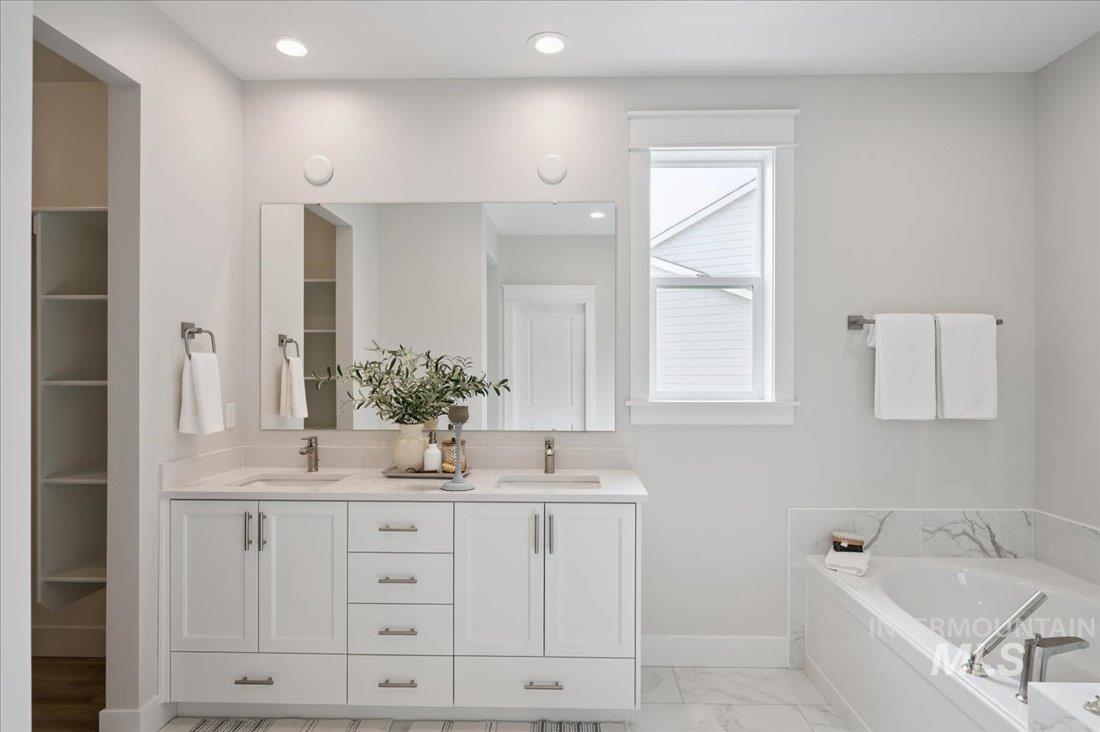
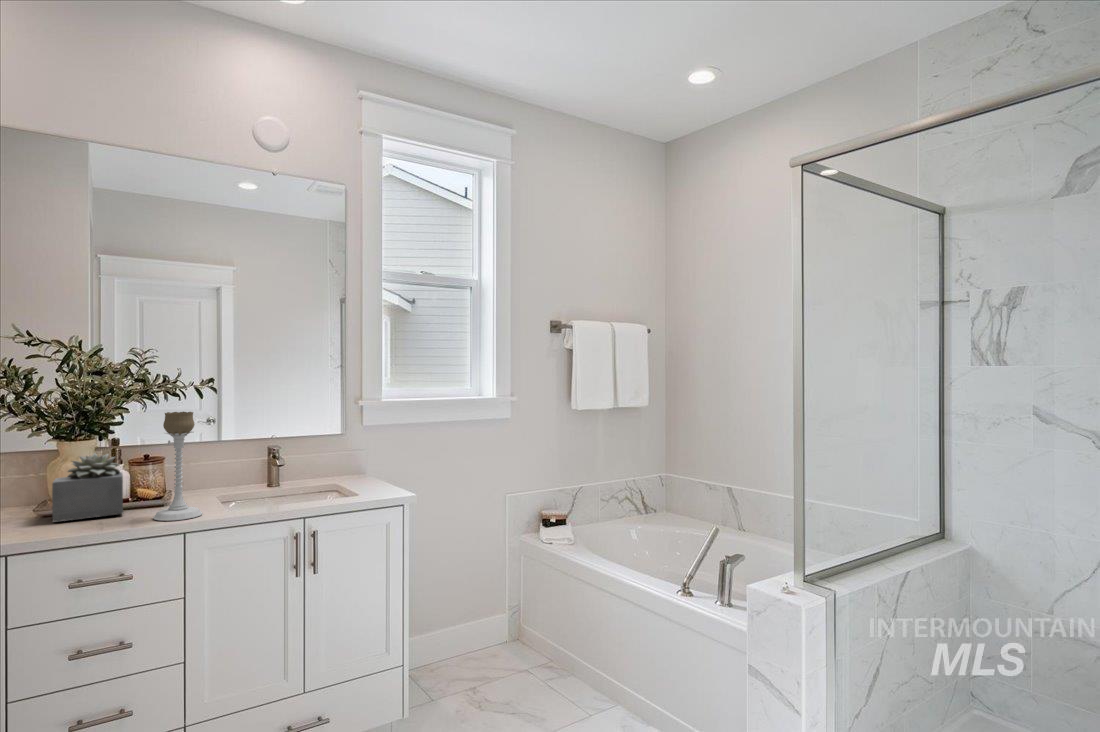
succulent plant: none [386,434,435,482] -> present [52,453,124,522]

